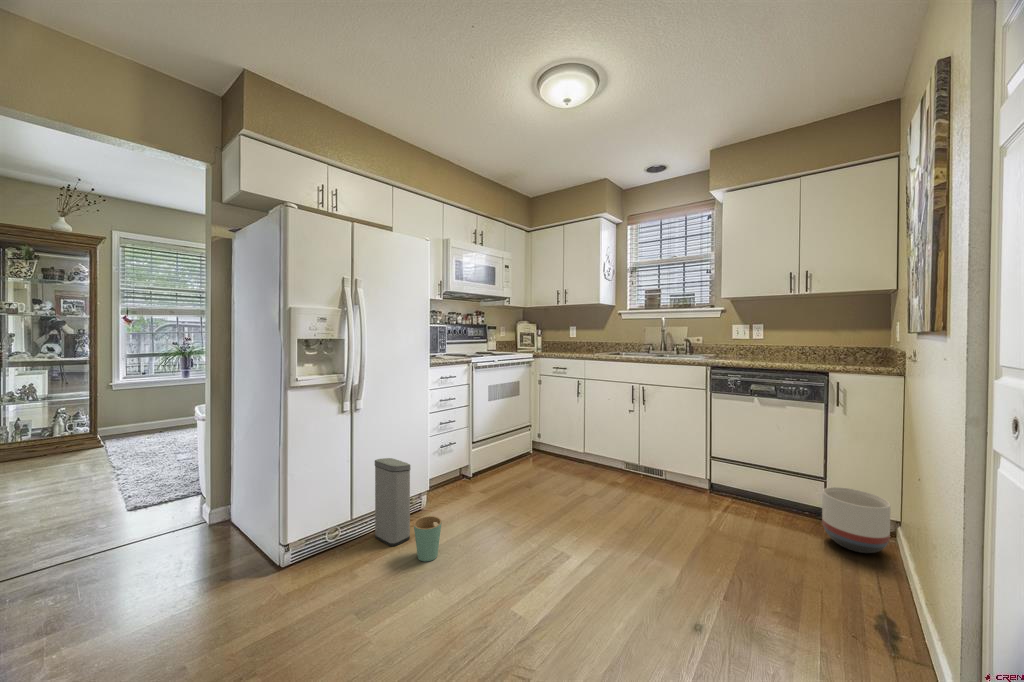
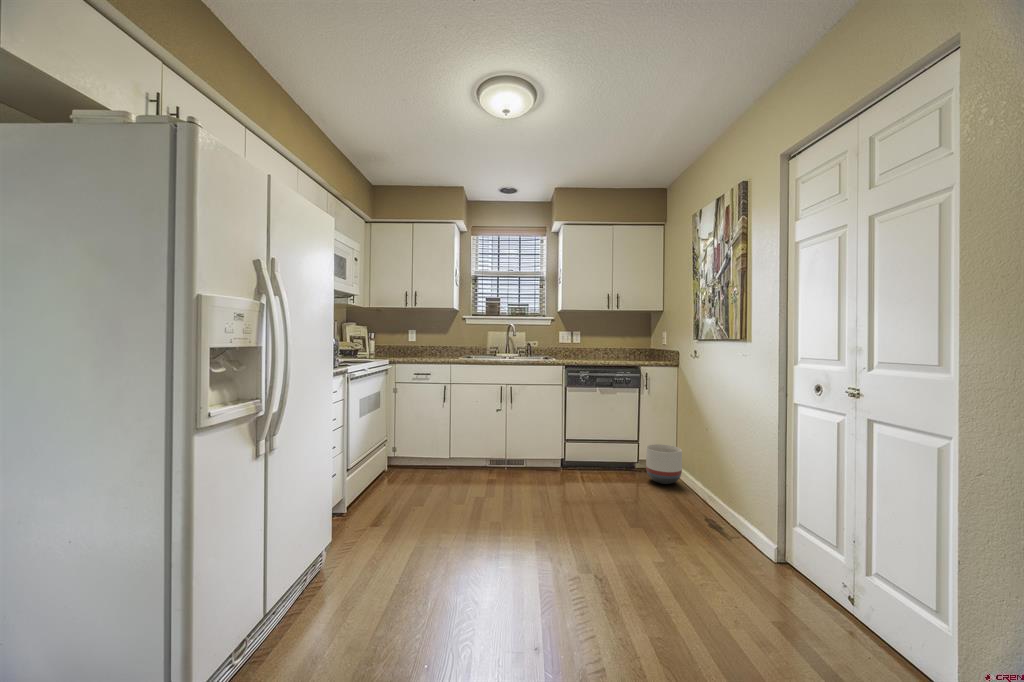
trash can: present [375,458,442,561] -> none [321,493,427,597]

